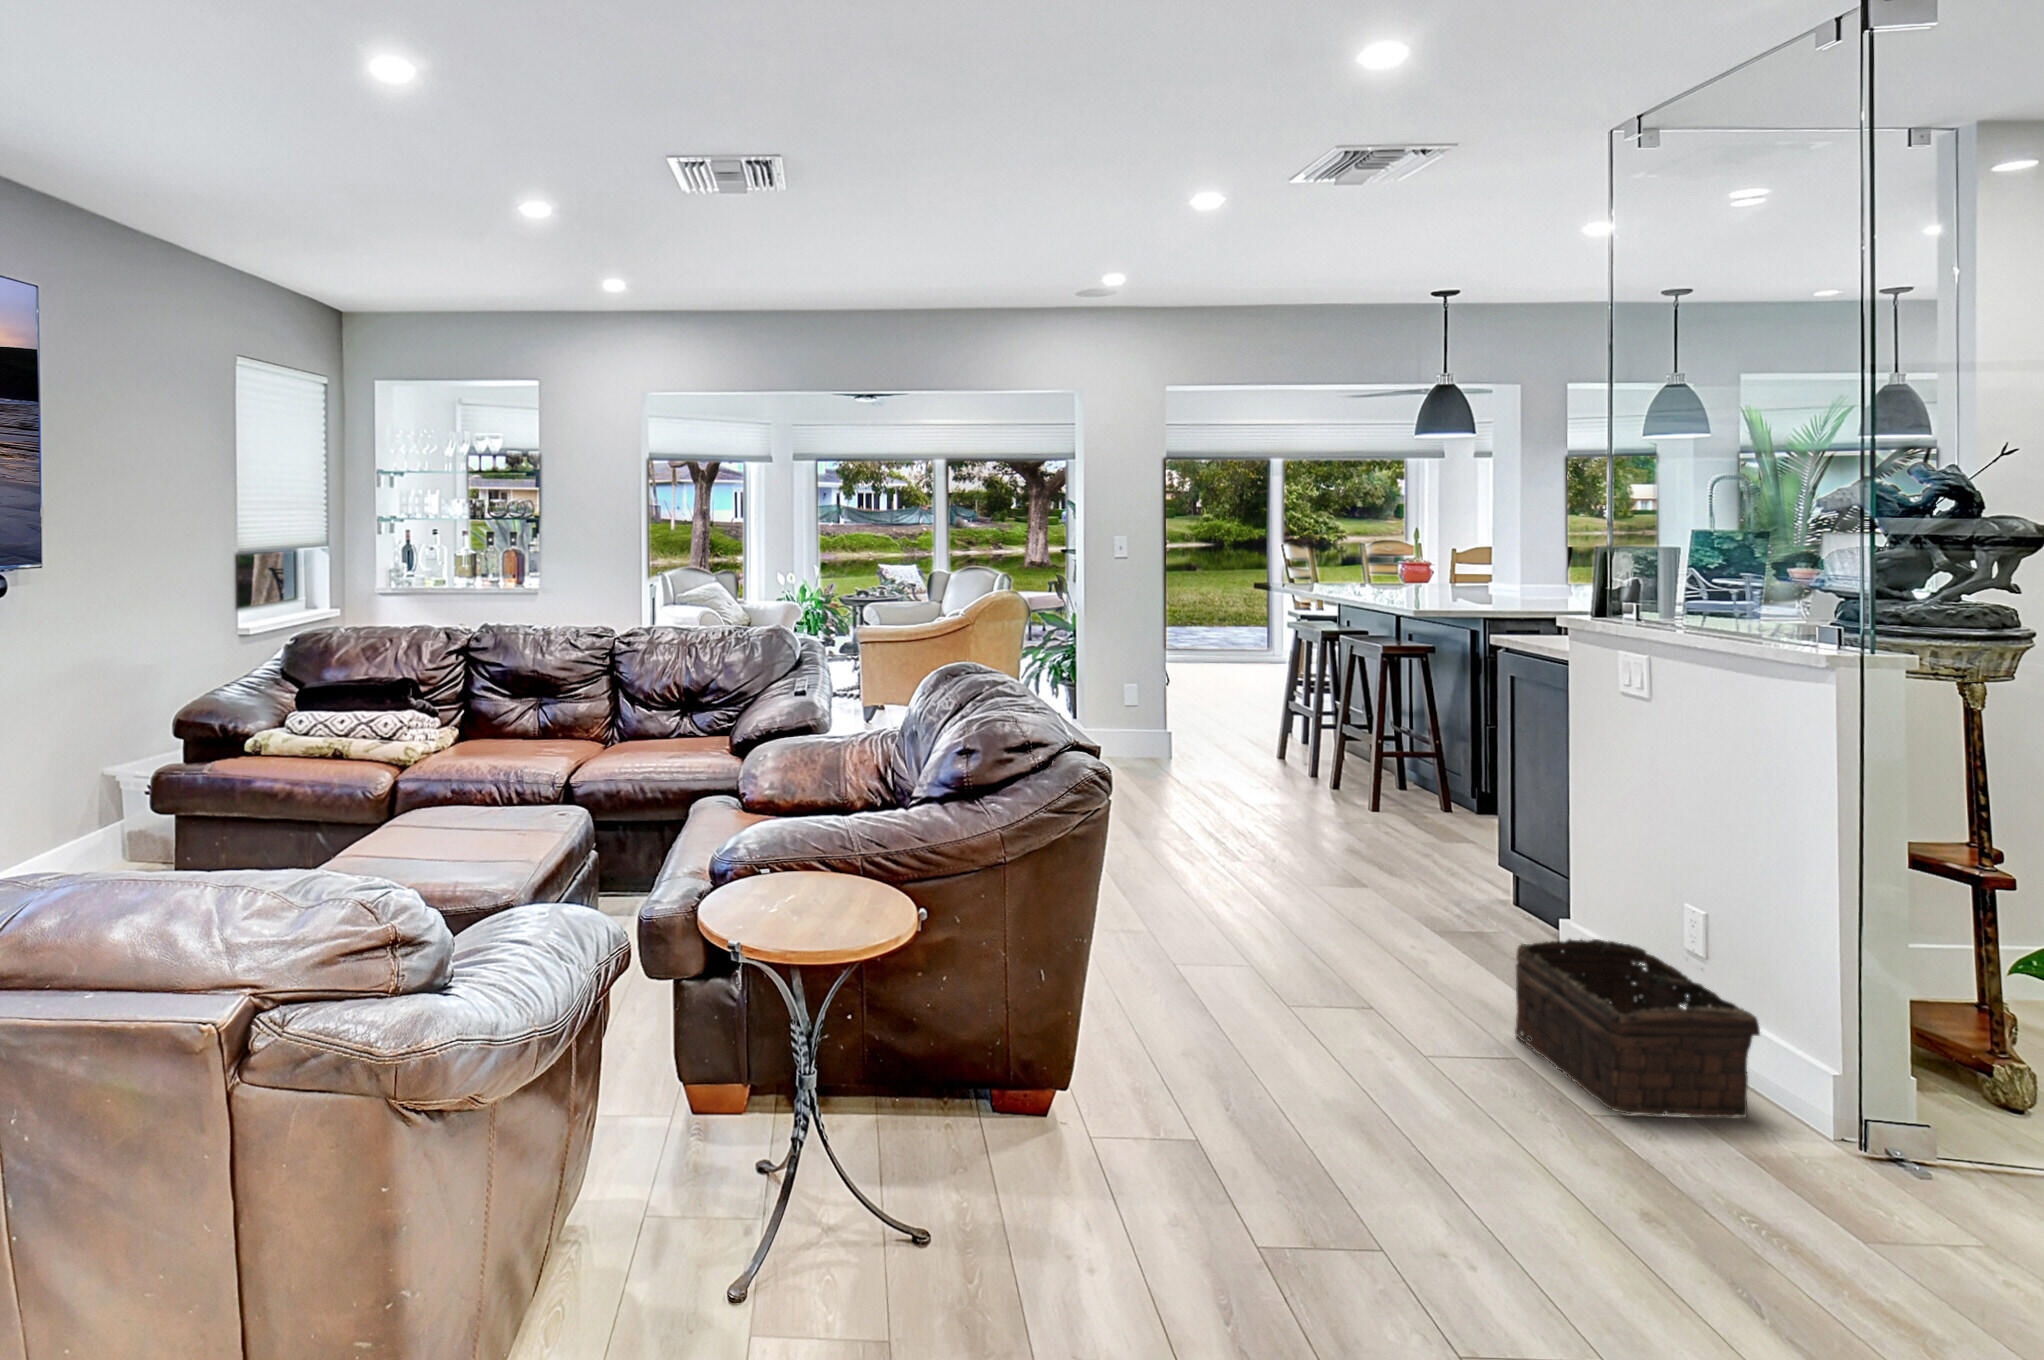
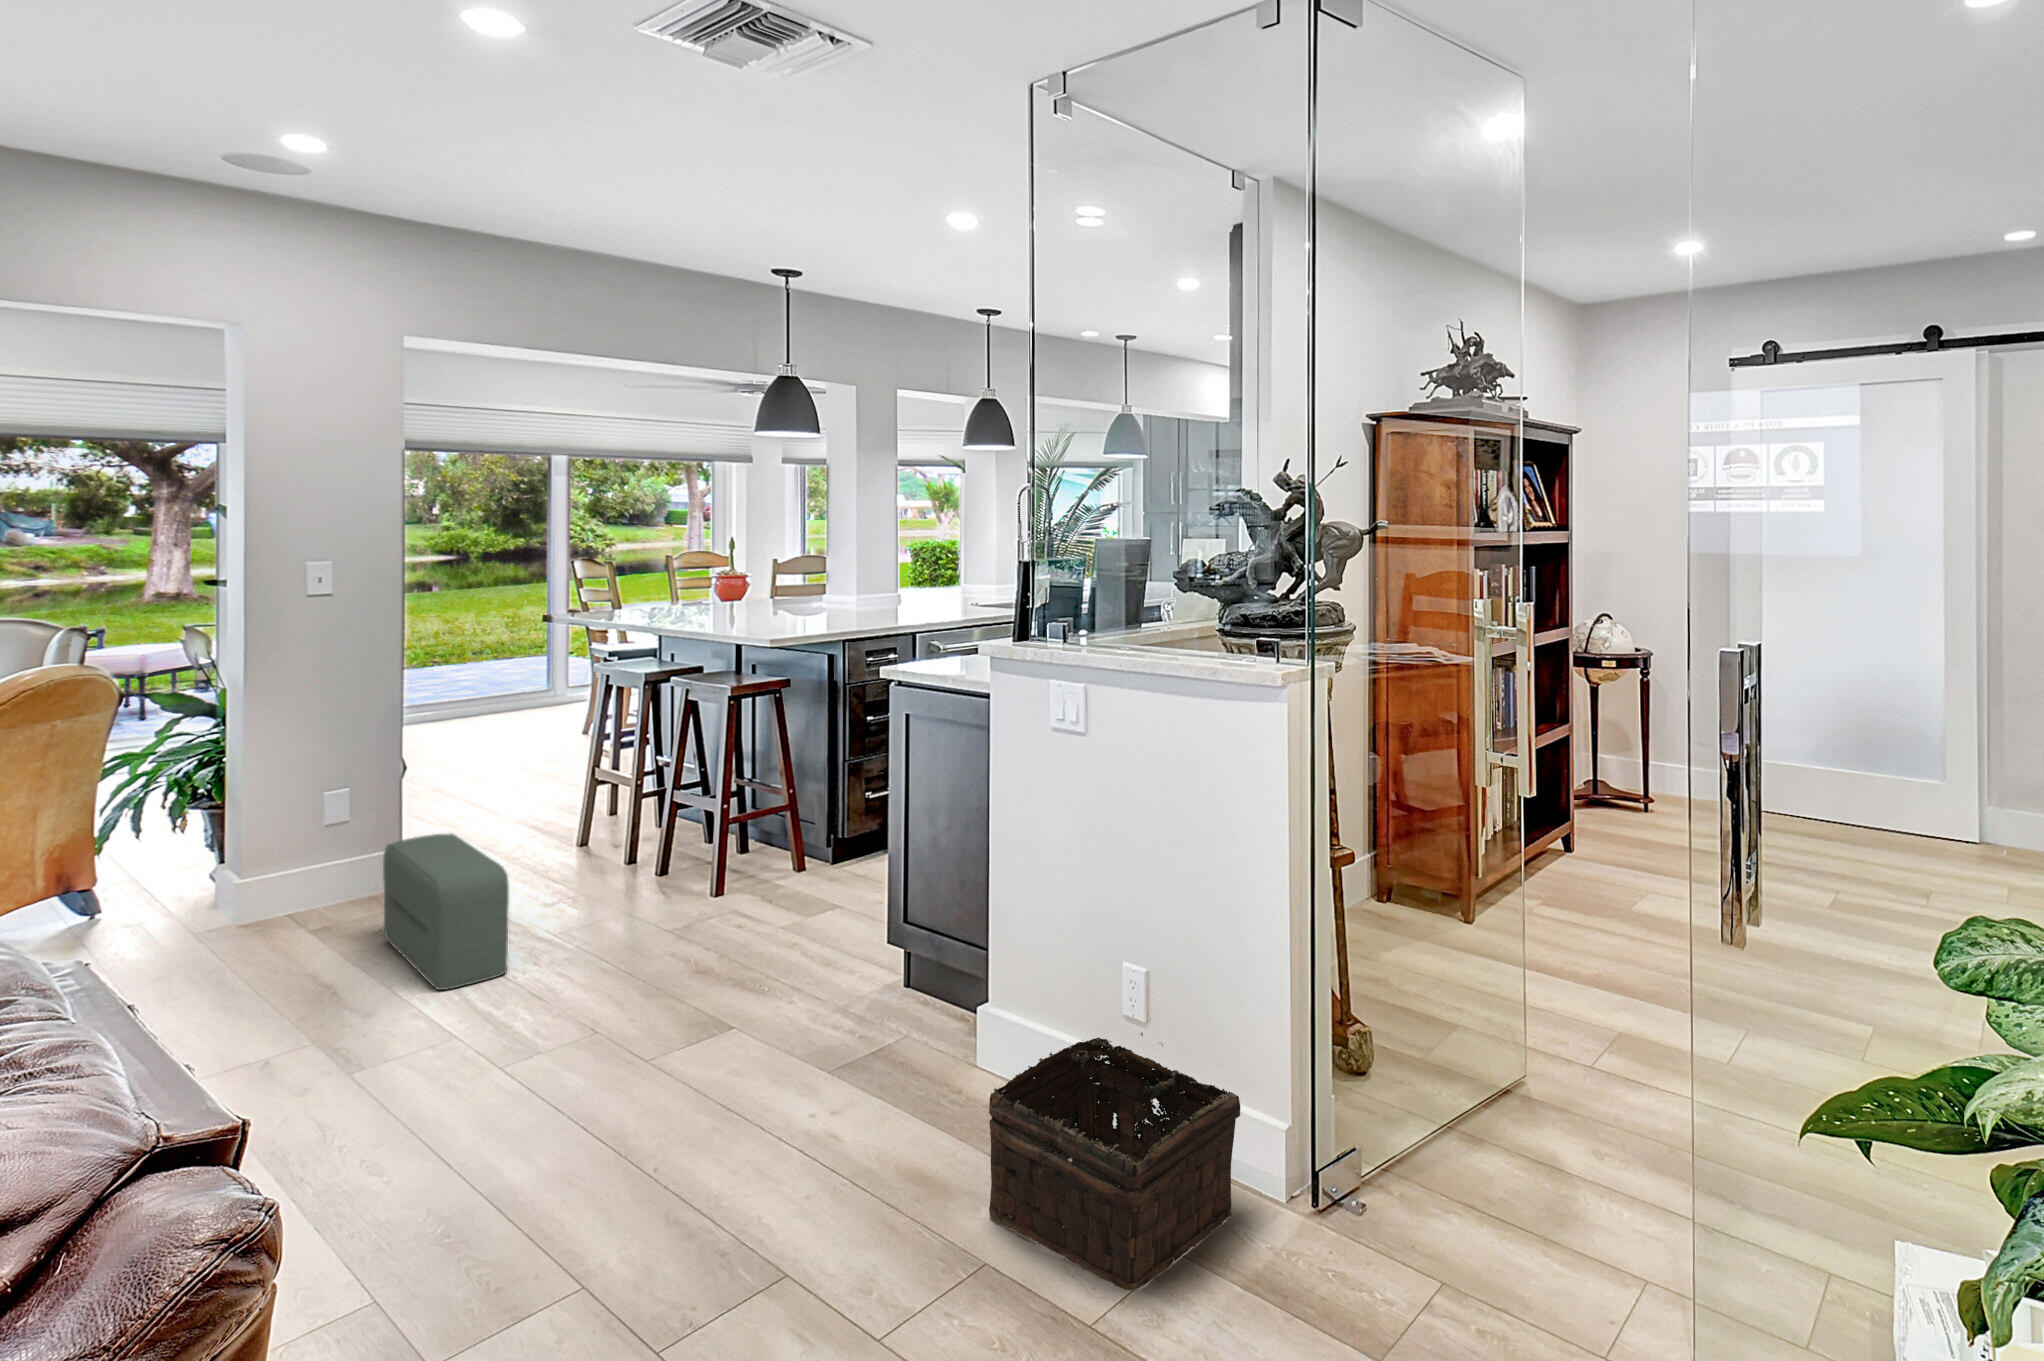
pouf: none [1154,722,1222,818] -> present [383,834,509,990]

